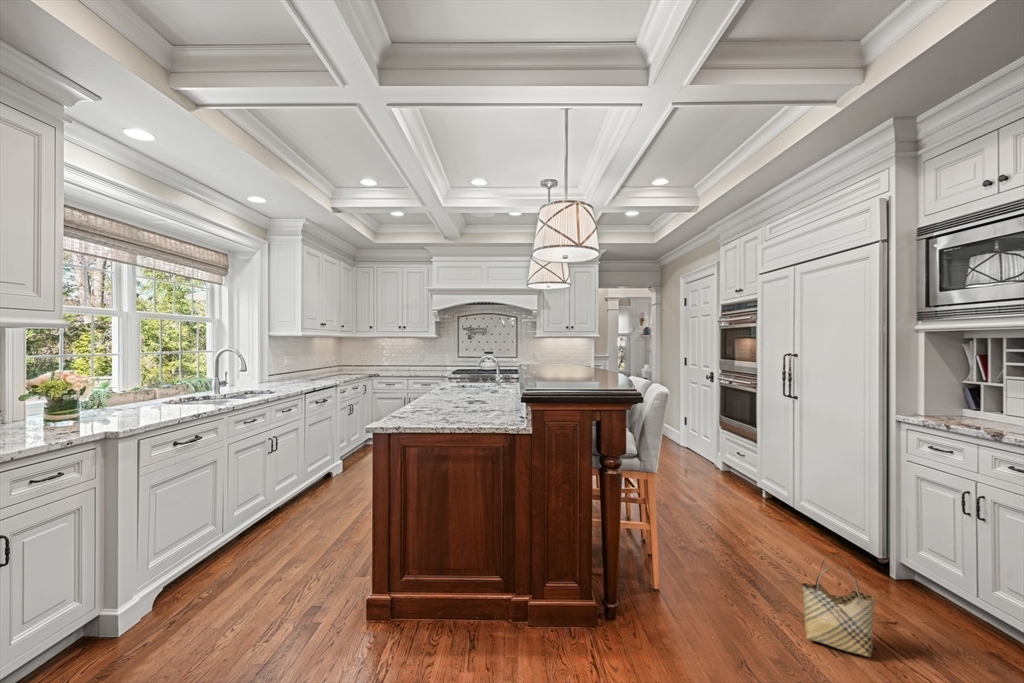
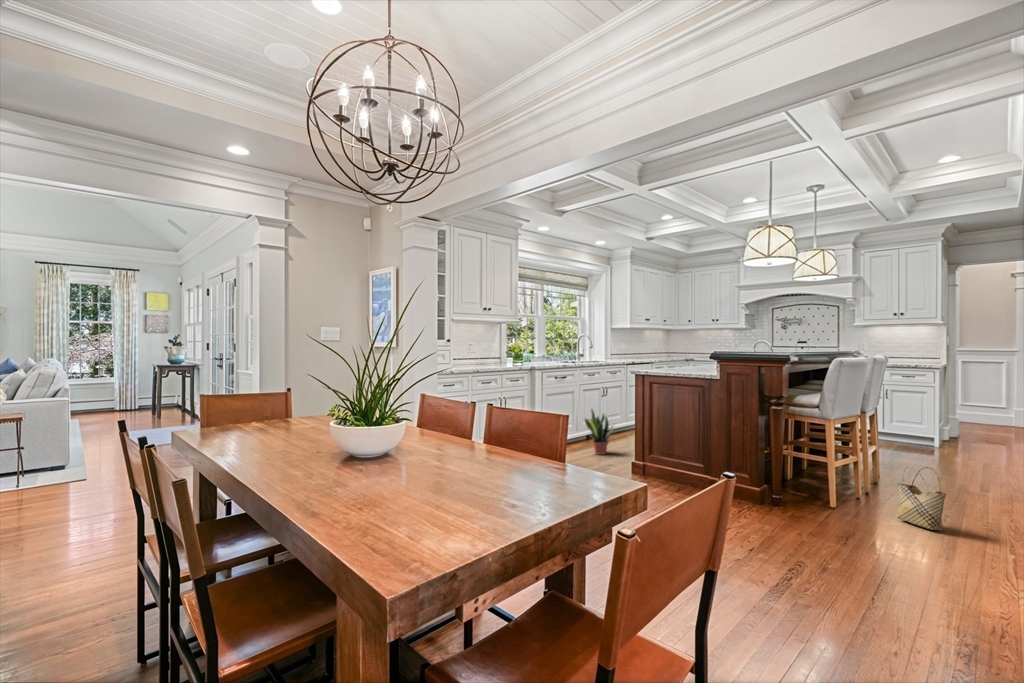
potted plant: none [248,496,312,585] -> present [585,409,613,455]

